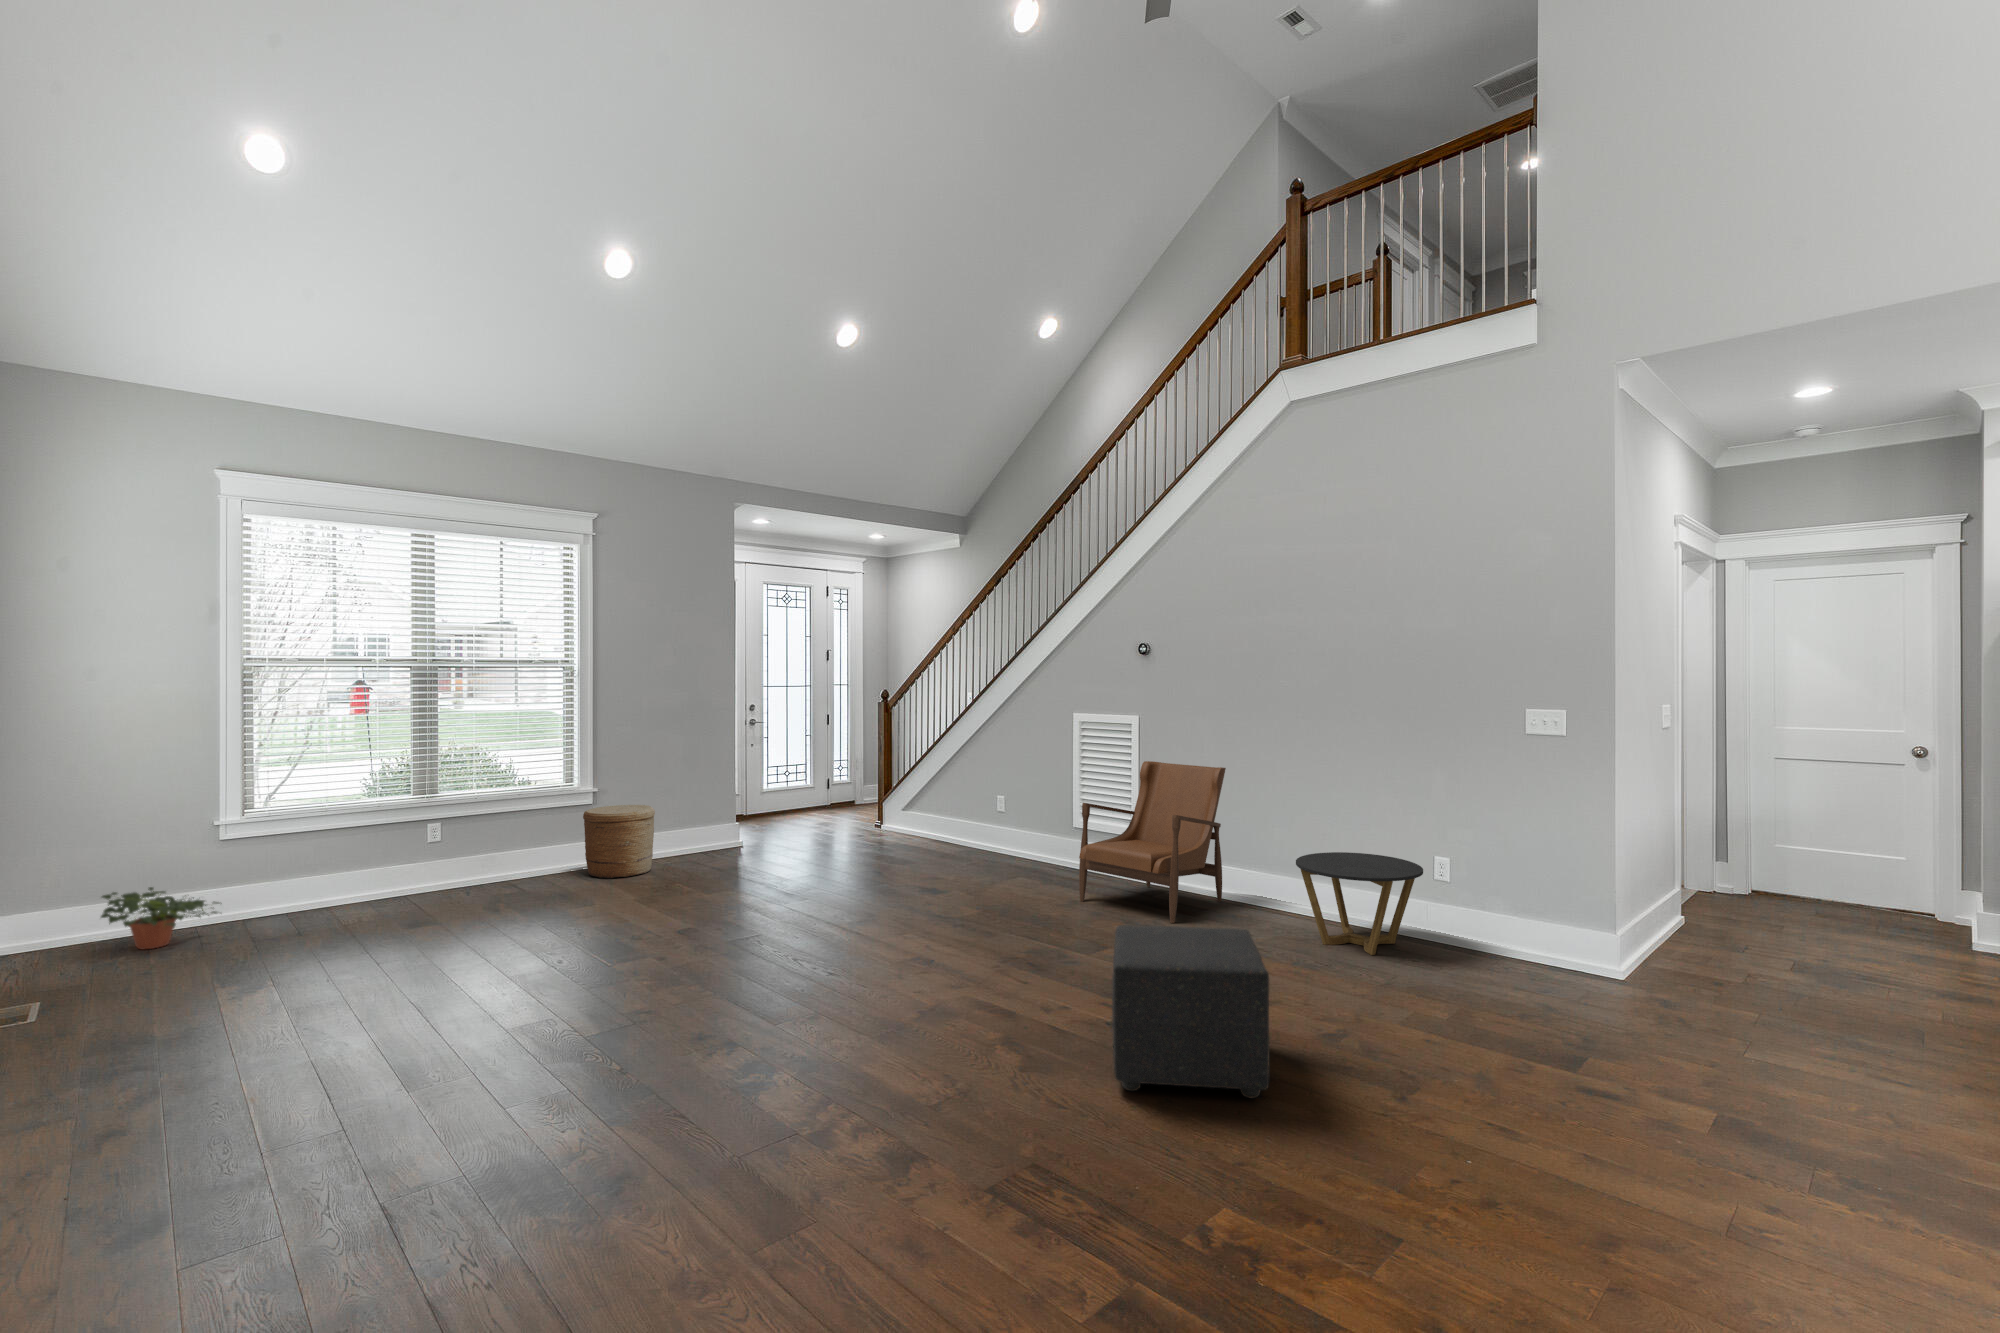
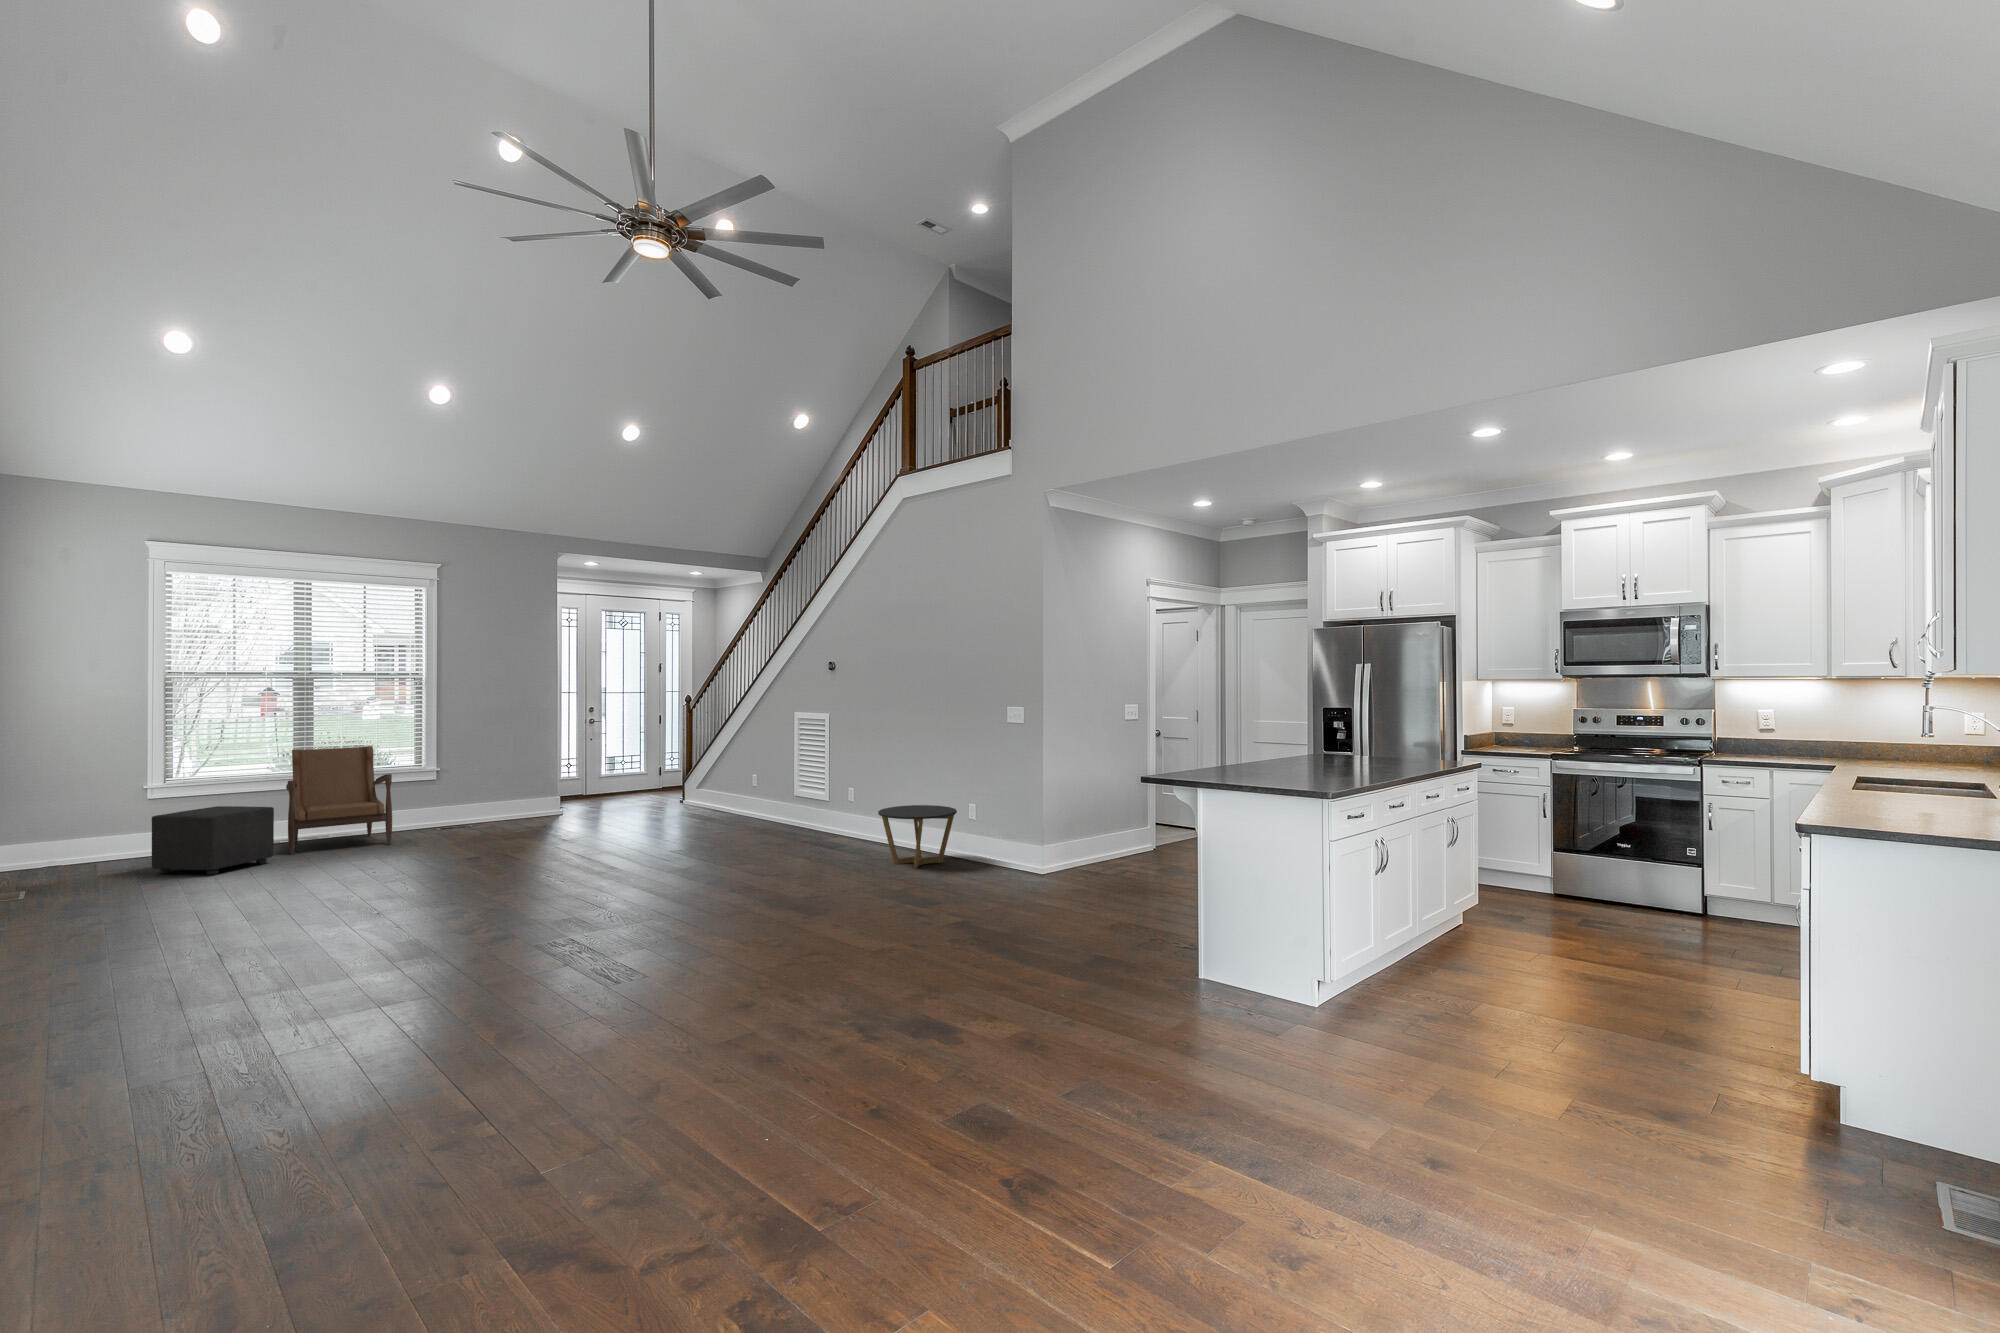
armchair: present [1079,761,1226,923] -> present [286,746,392,855]
woven basket: present [583,805,655,878] -> none [424,780,481,833]
potted plant: present [101,887,219,950] -> none [63,829,149,869]
ottoman: present [1112,925,1269,1098] -> present [152,806,274,875]

